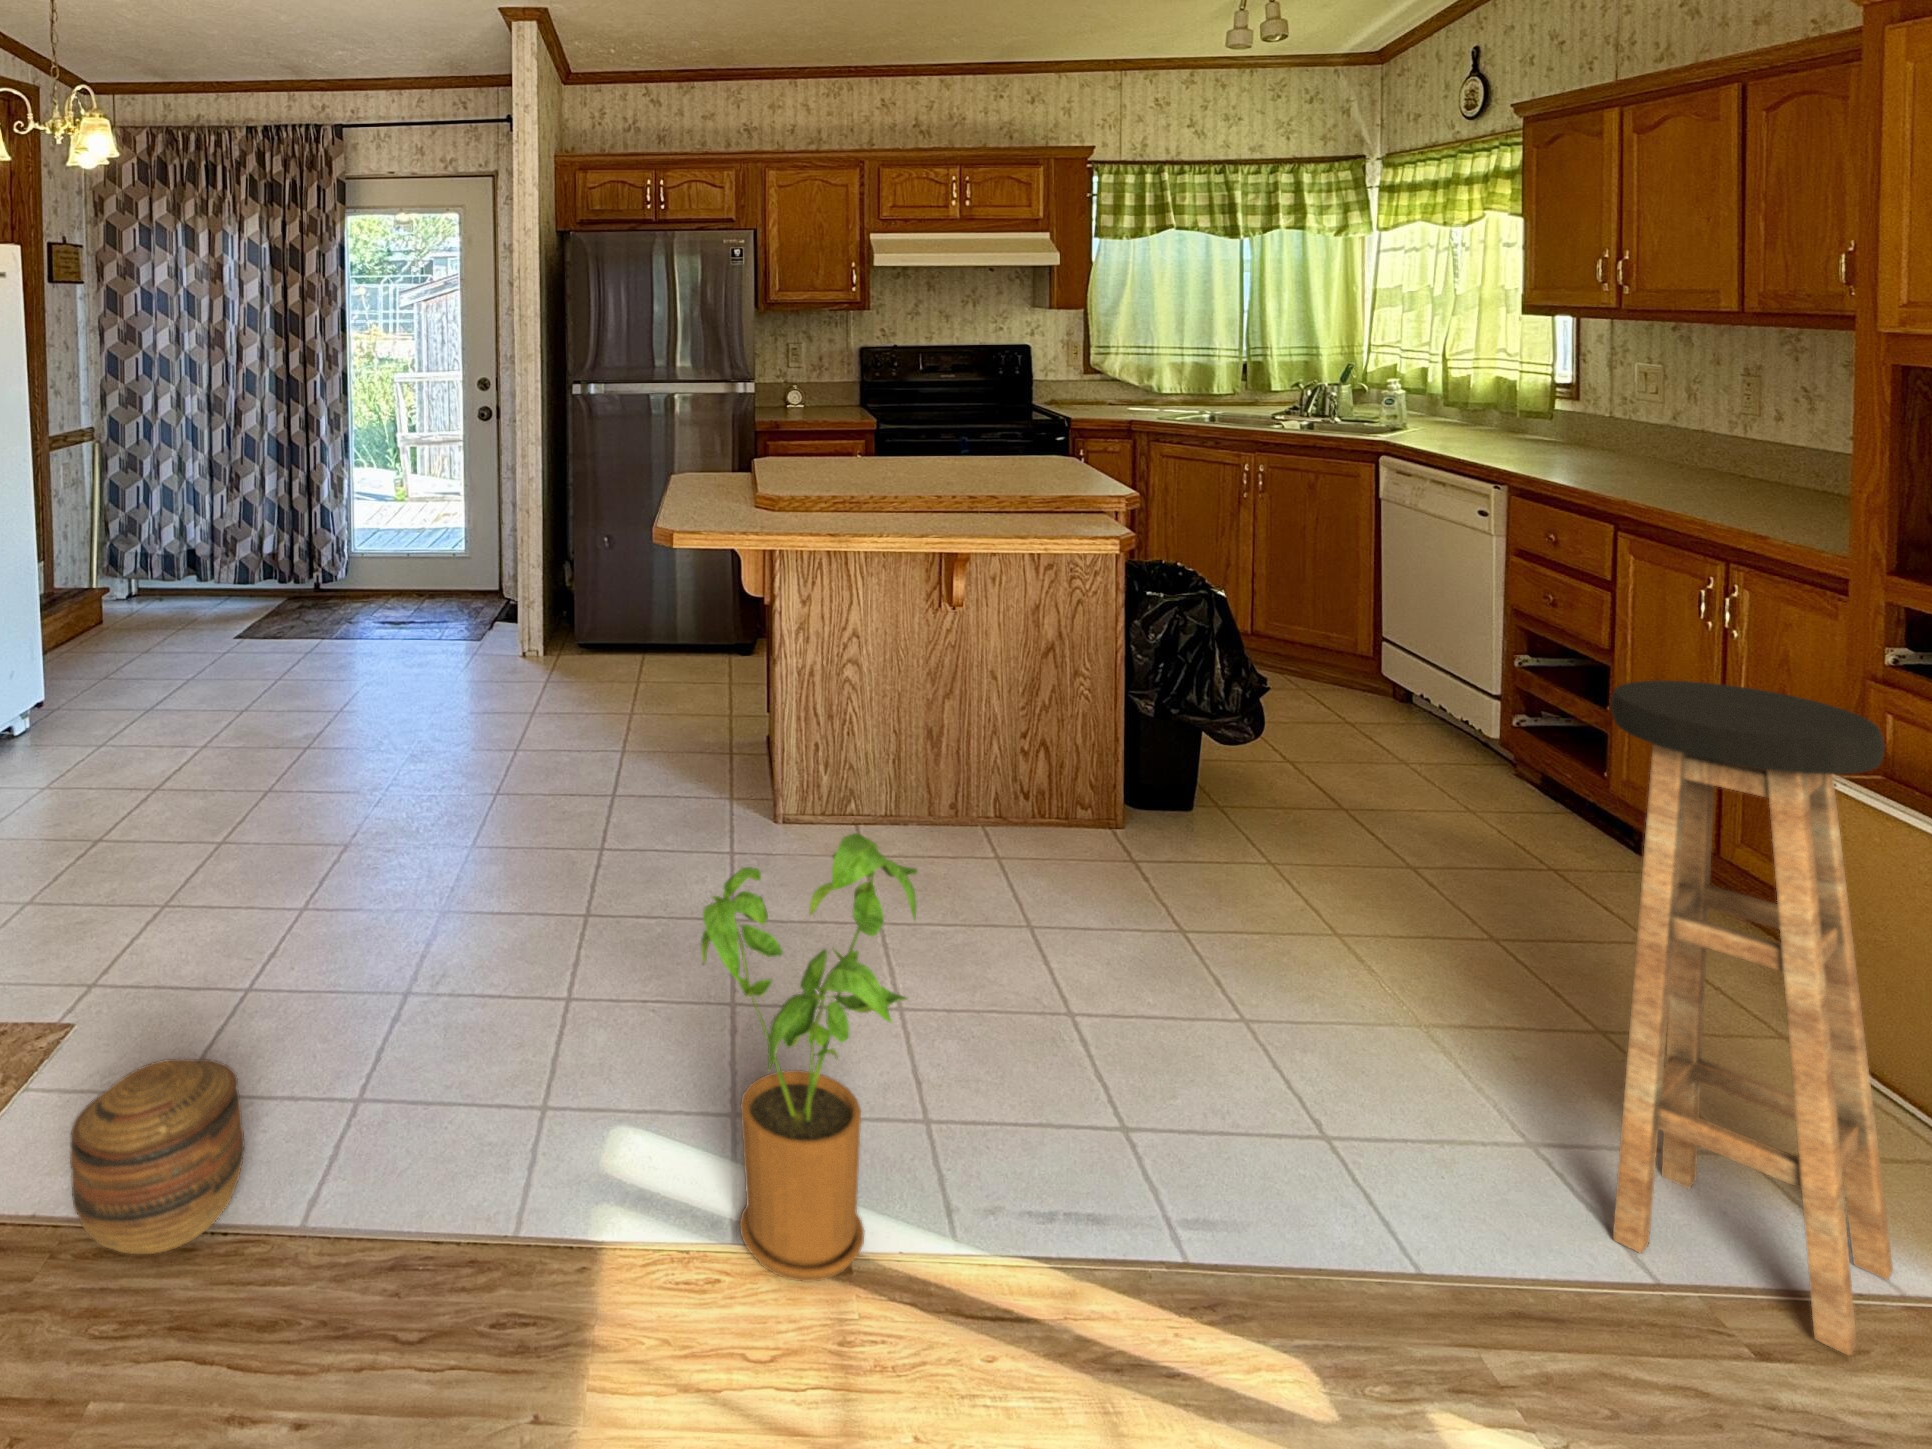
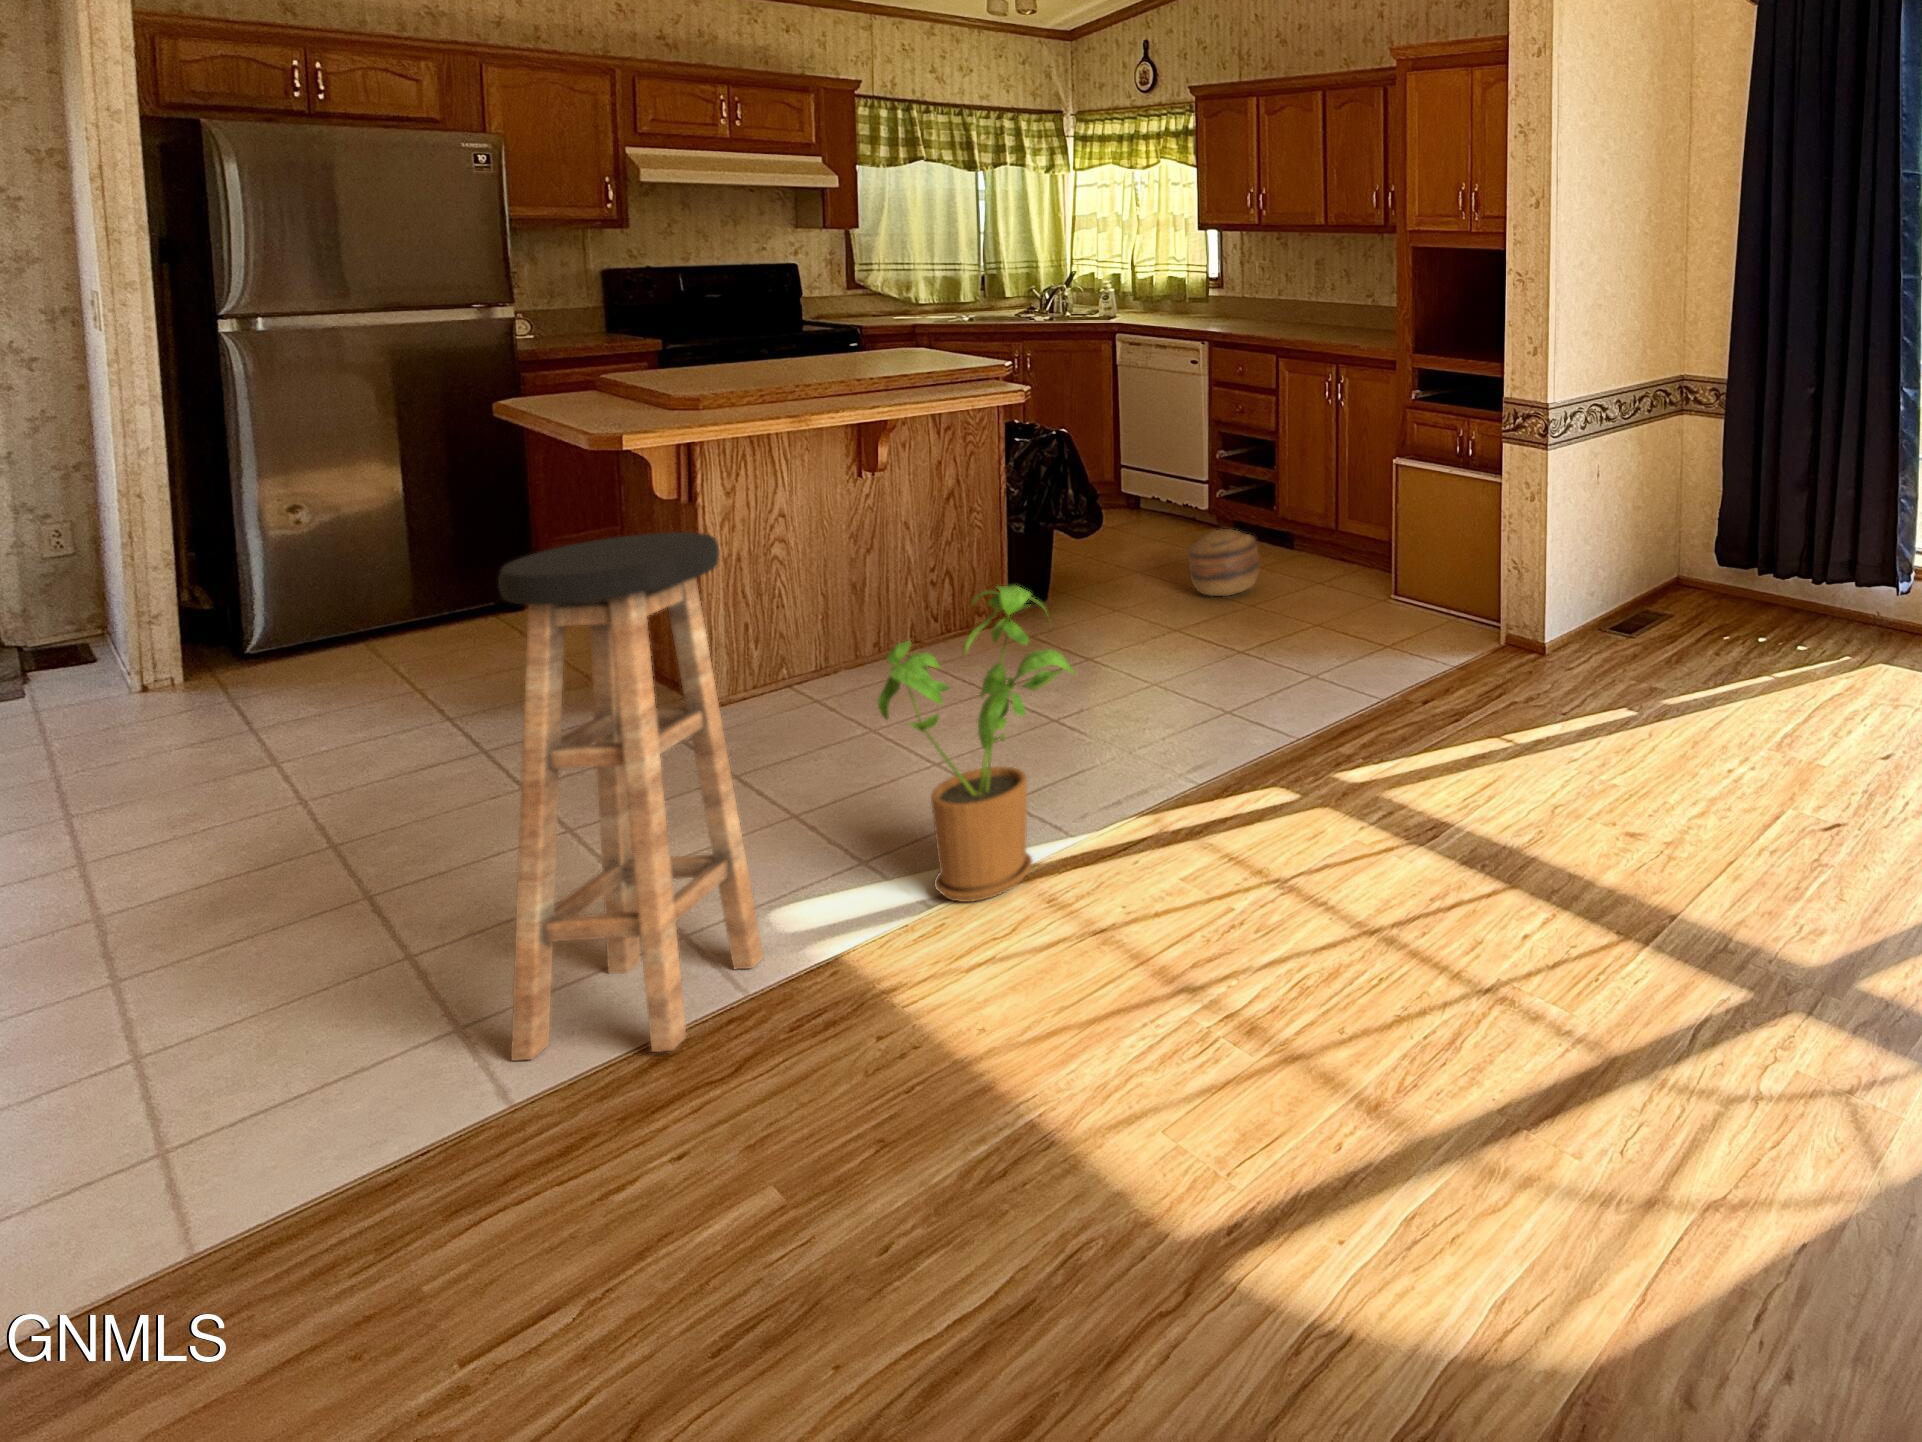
bar stool: present [1611,680,1893,1355] -> present [498,532,763,1061]
basket: present [70,1059,245,1254] -> present [1188,529,1259,596]

